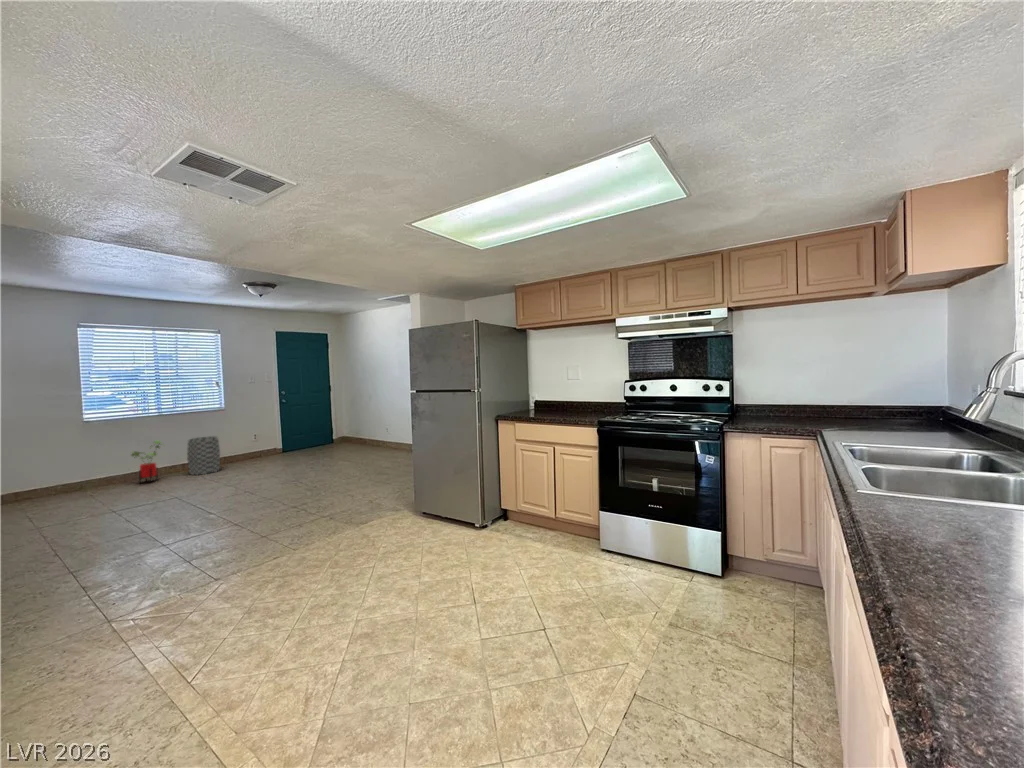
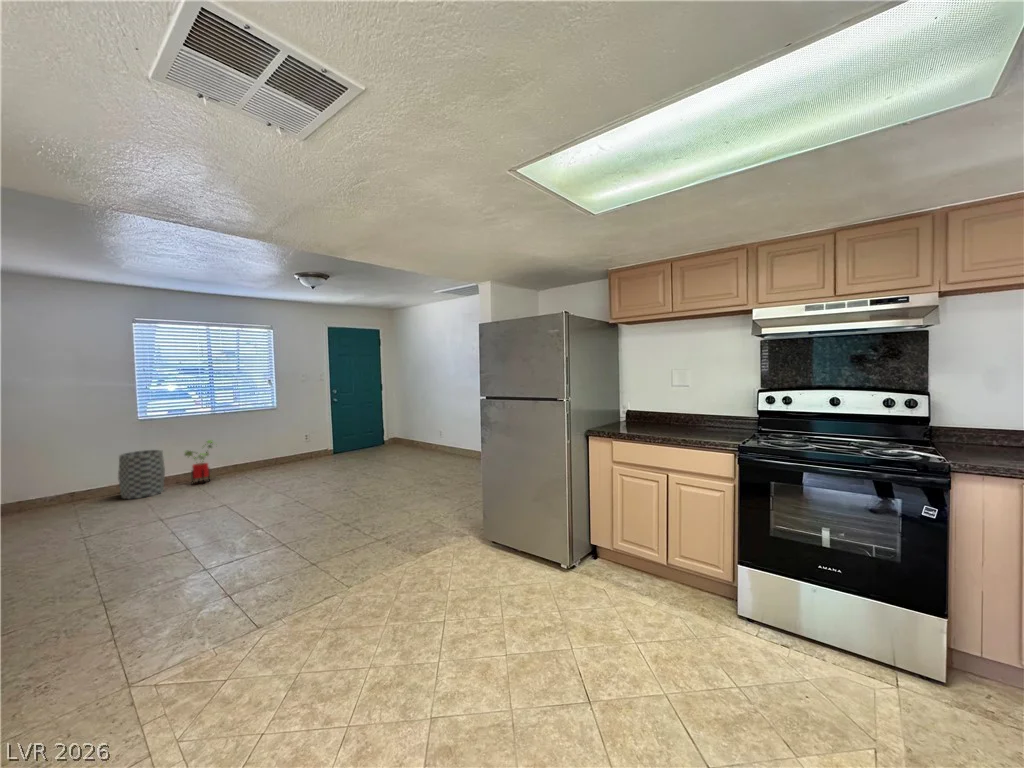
trash can: present [187,436,220,475] -> present [118,450,165,499]

